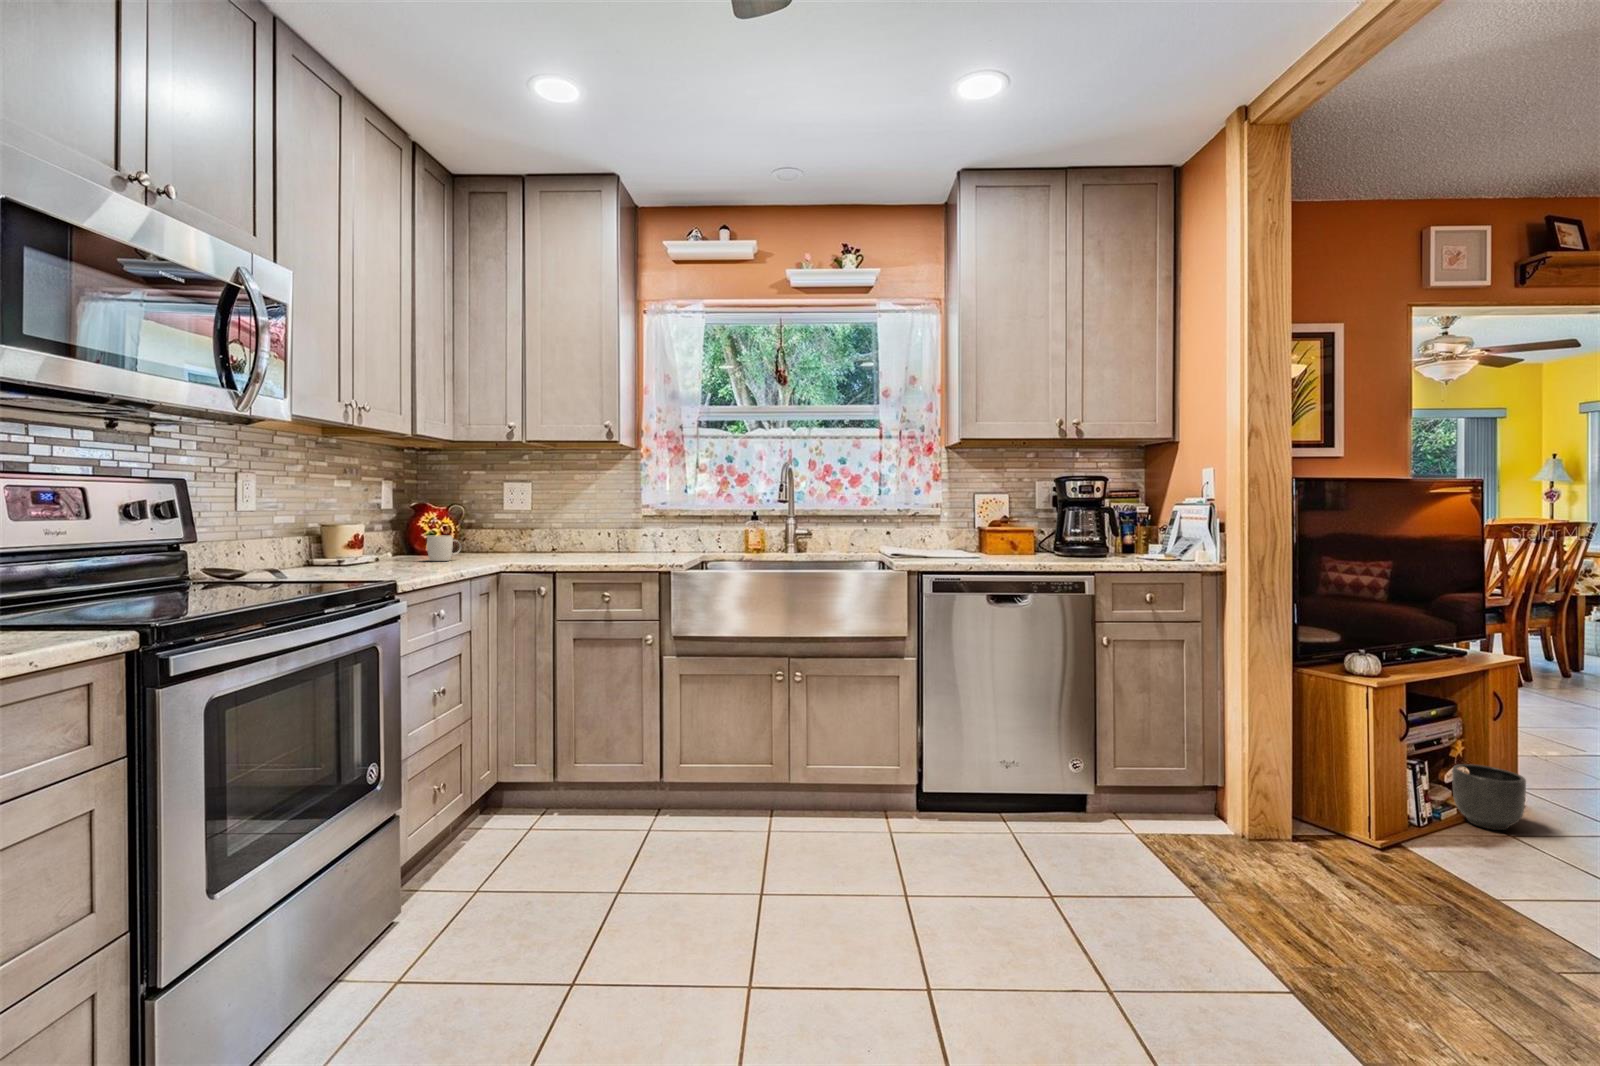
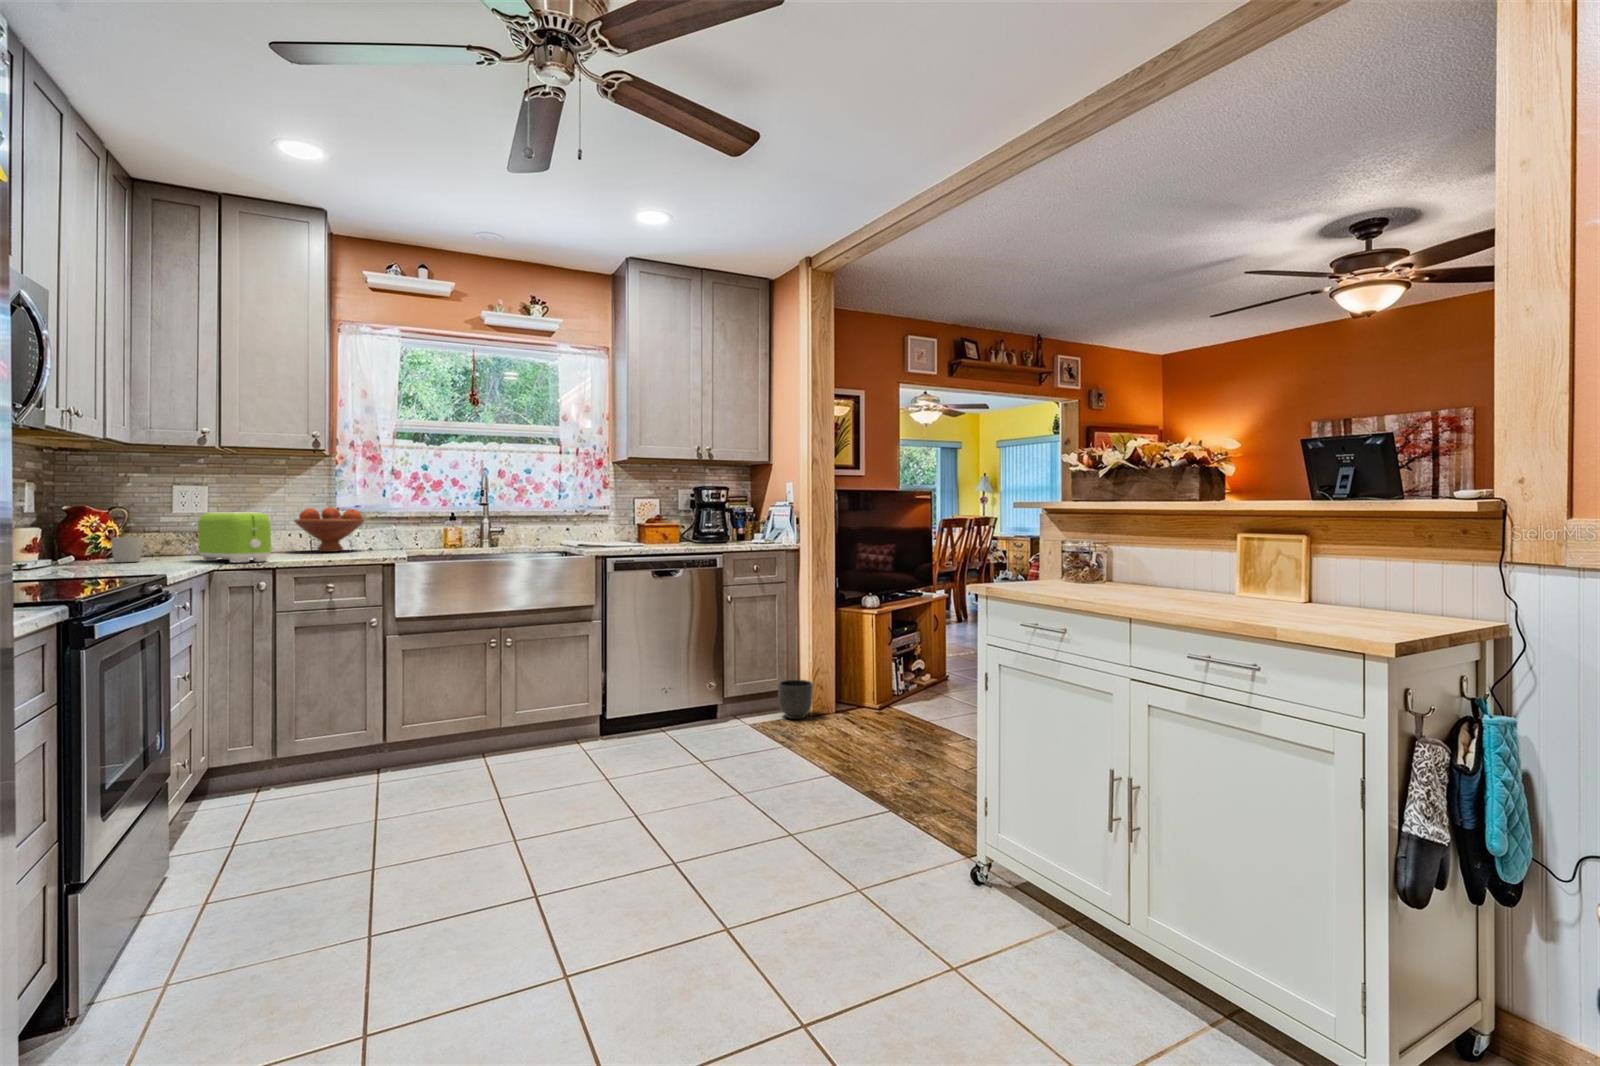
fruit bowl: none [600,506,667,554] -> present [294,507,364,552]
toaster: none [496,510,549,565] -> present [198,512,271,562]
planter: present [1452,764,1526,830] -> present [778,680,813,719]

